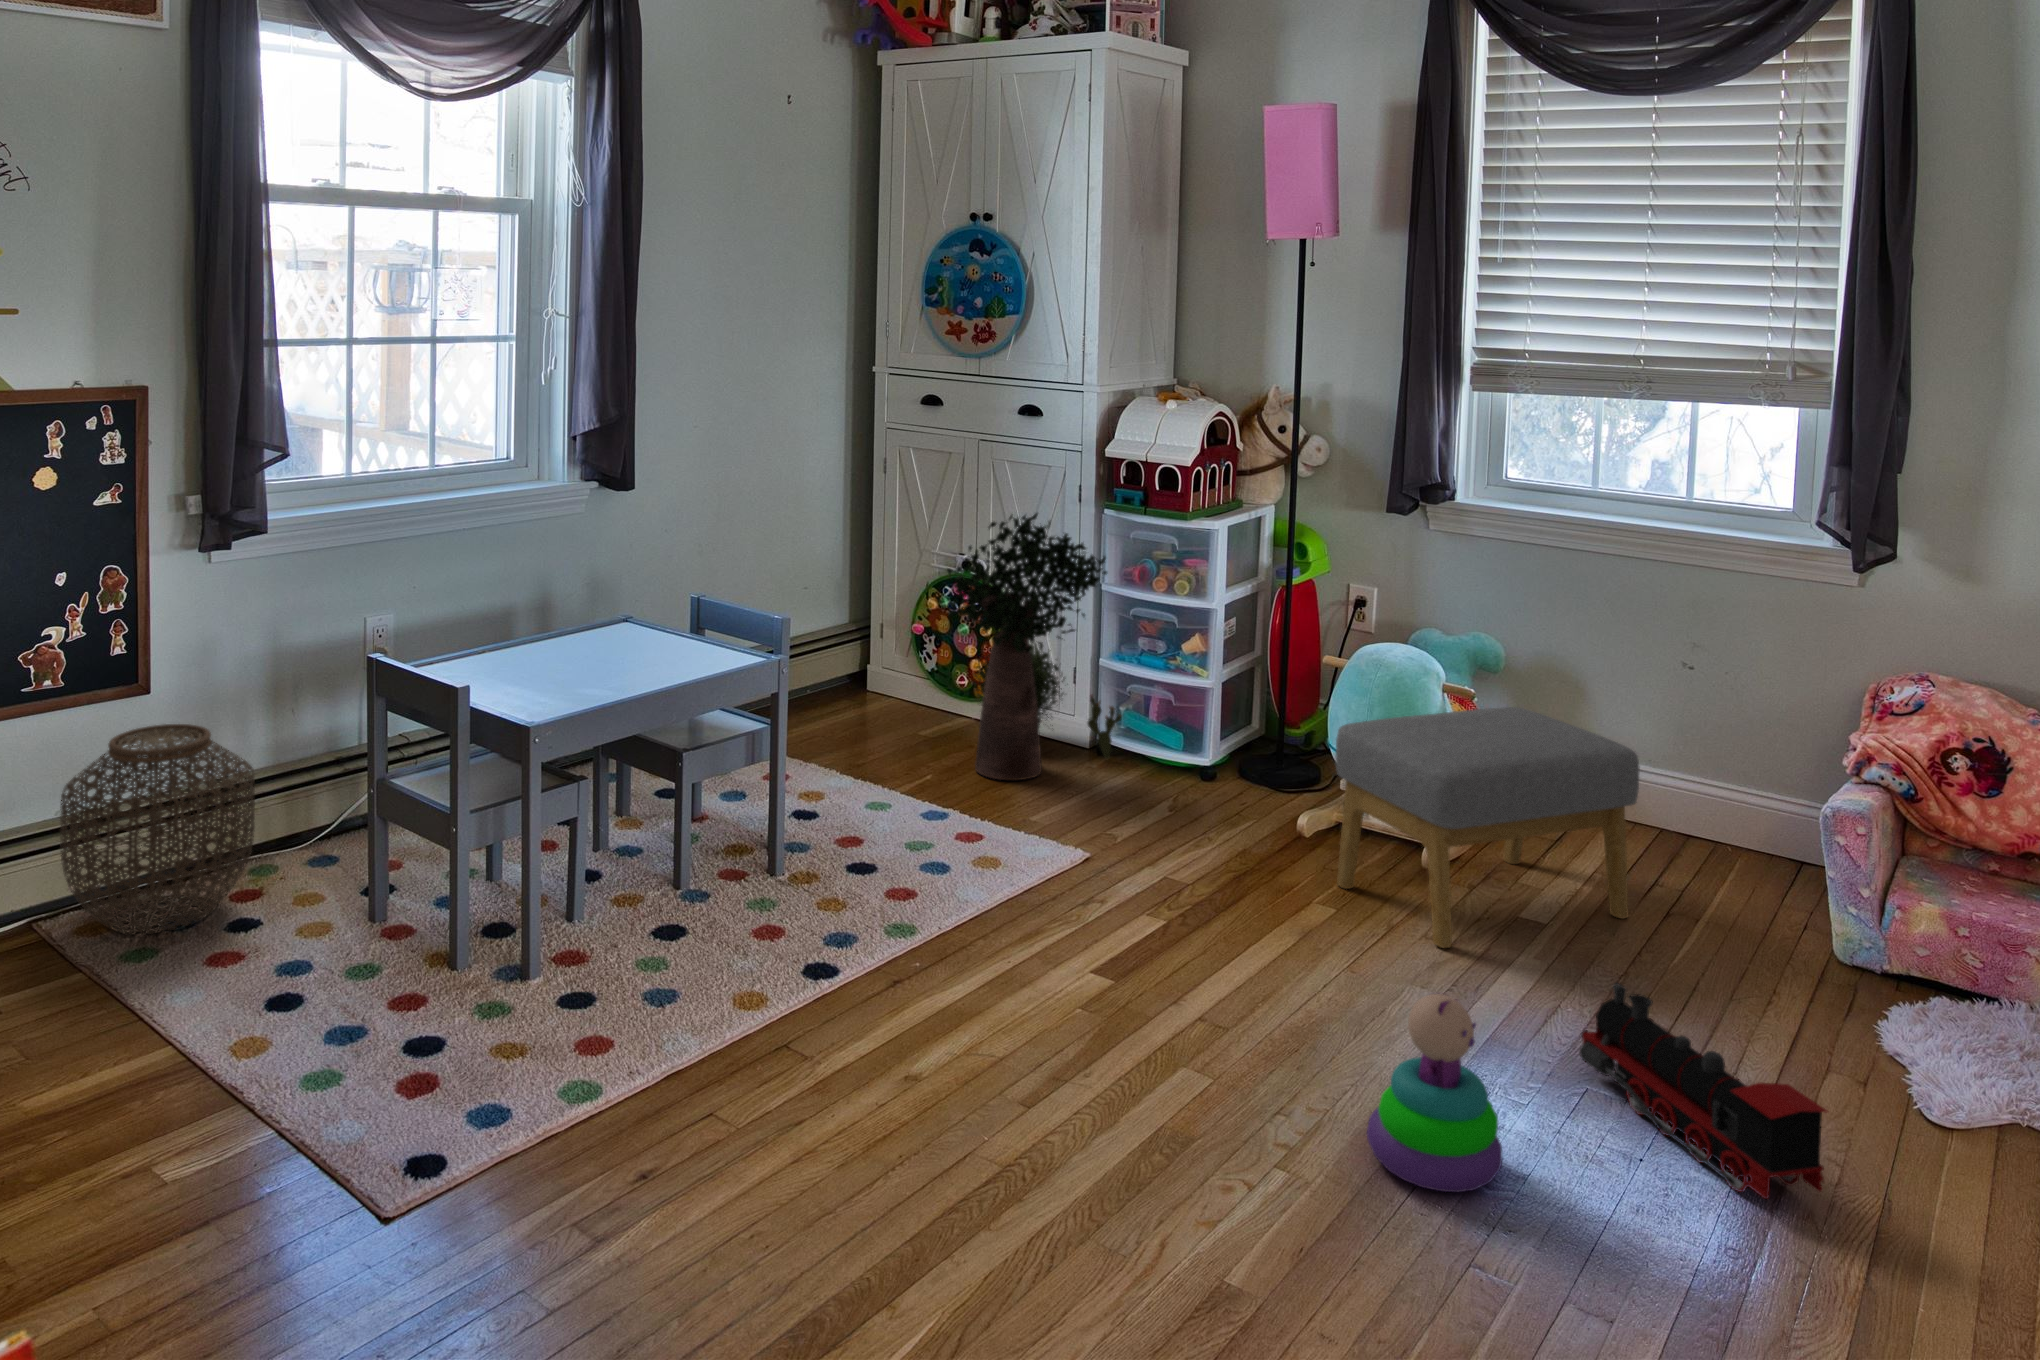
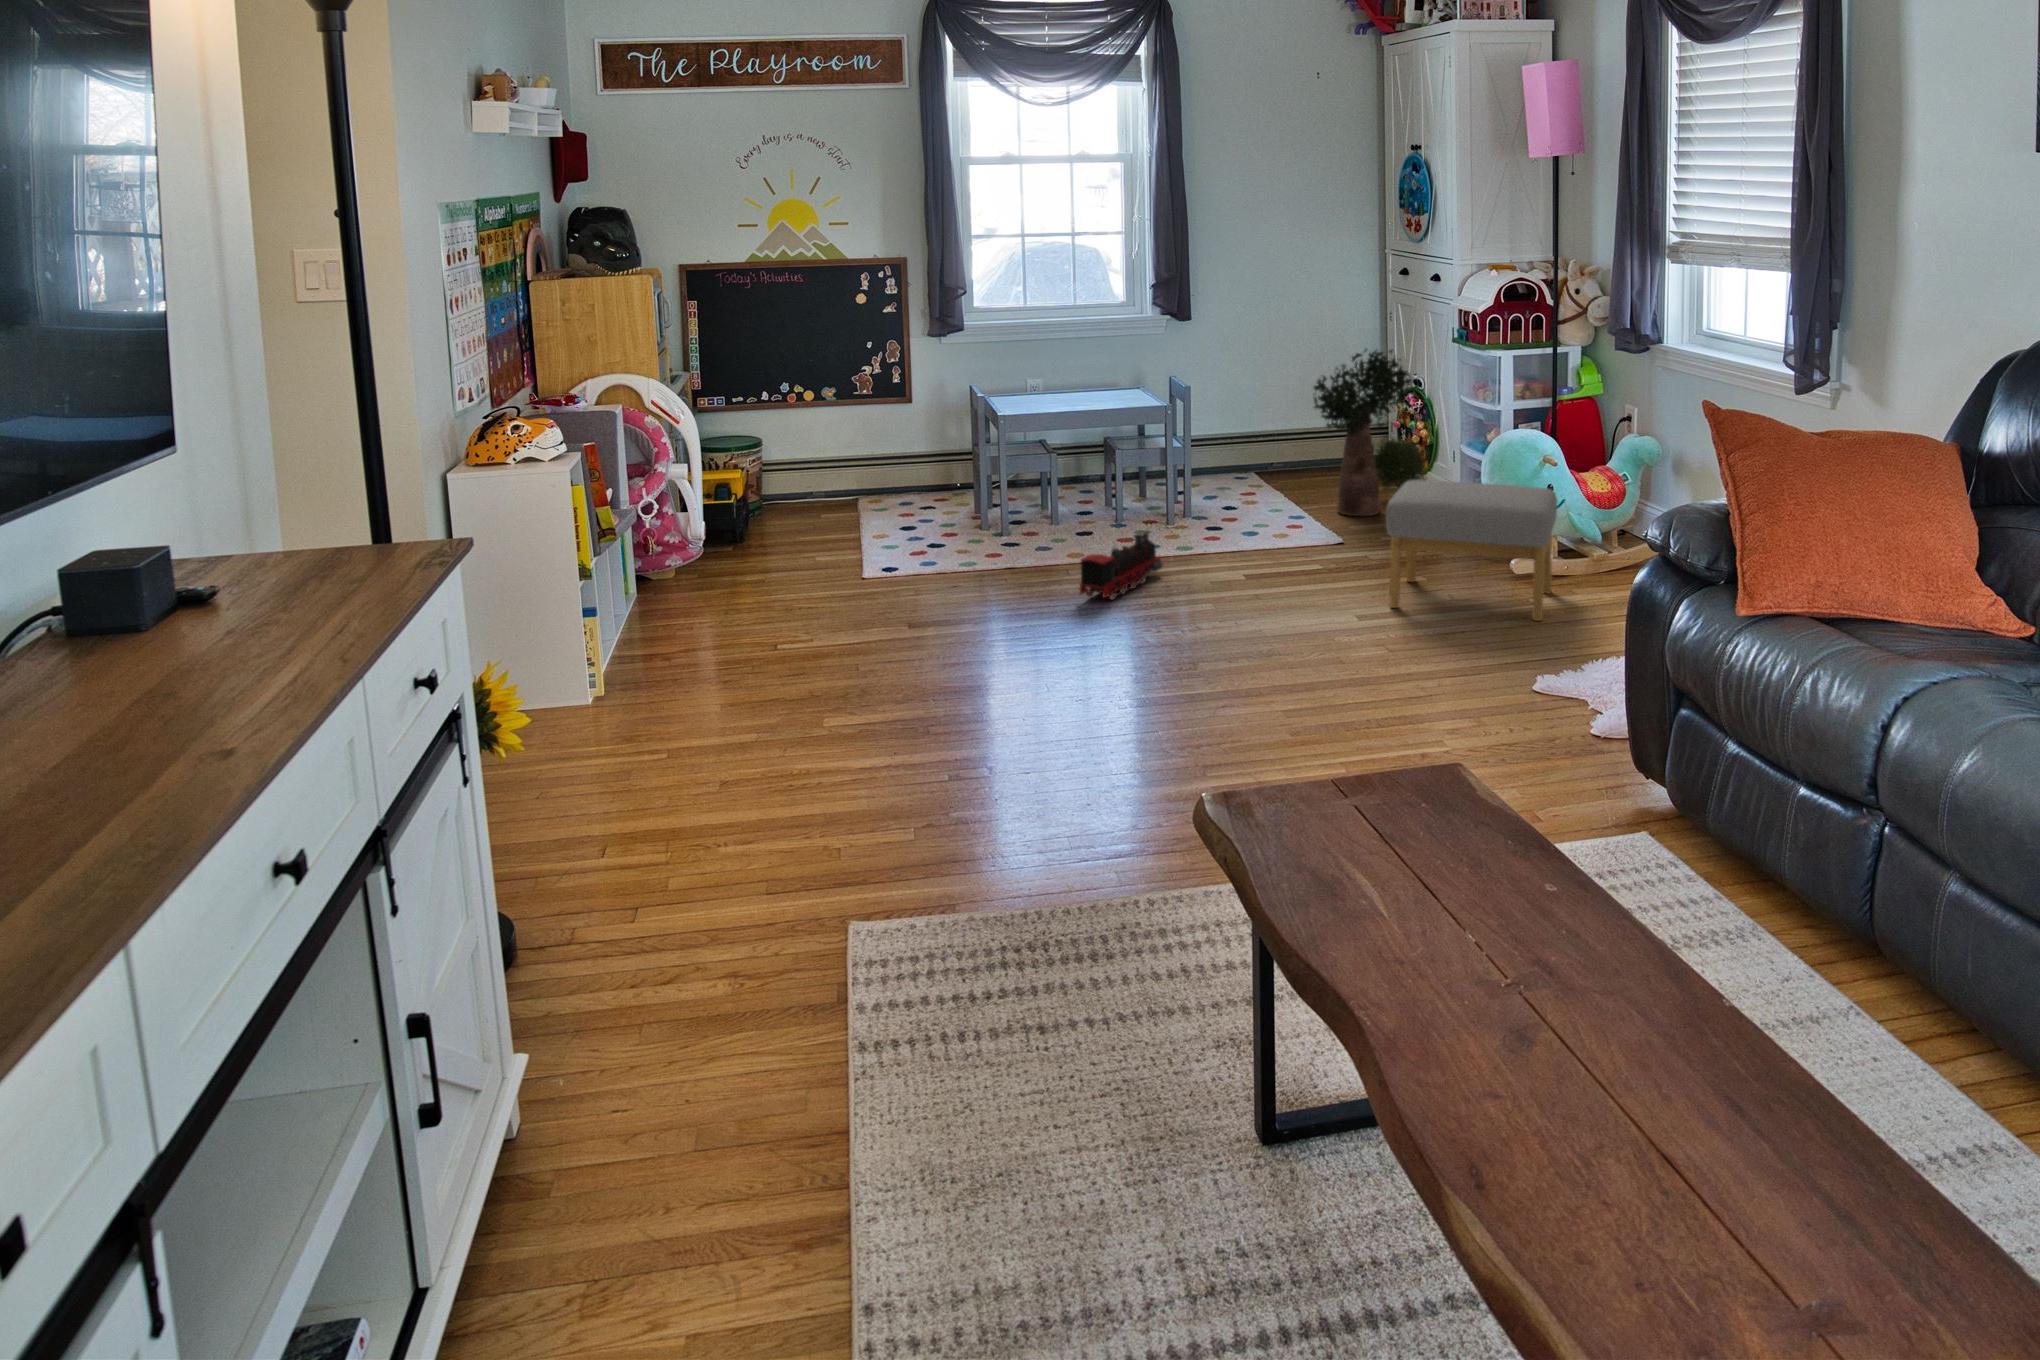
woven basket: present [60,724,255,935] -> none [854,415,935,503]
toy train: present [1580,983,1827,1199] -> present [1080,532,1163,600]
stacking toy: present [1367,994,1502,1192] -> none [1151,569,1216,659]

